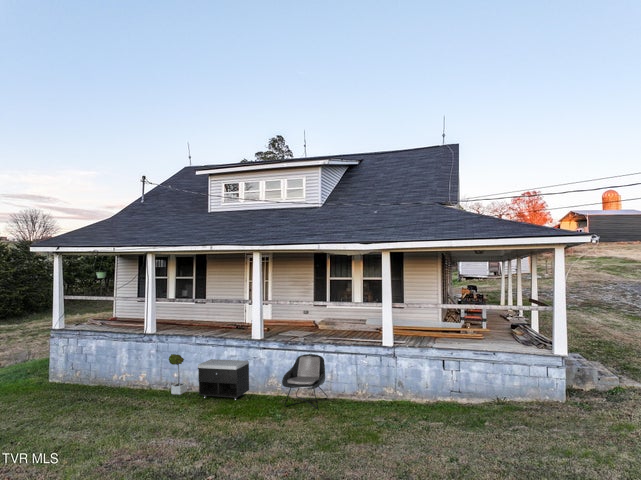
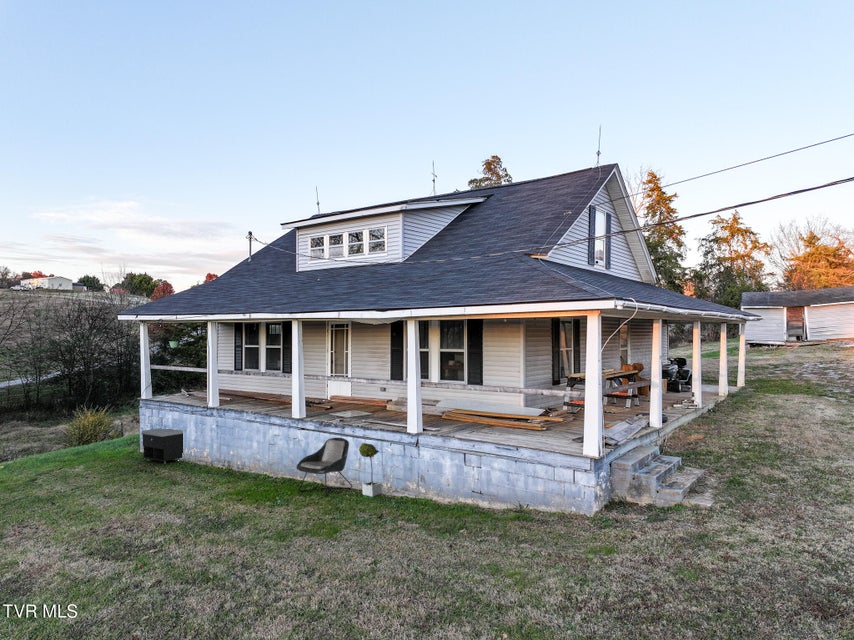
potted tree: present [169,354,187,394] -> present [359,443,382,497]
storage bench: present [198,359,249,400] -> present [141,428,183,464]

